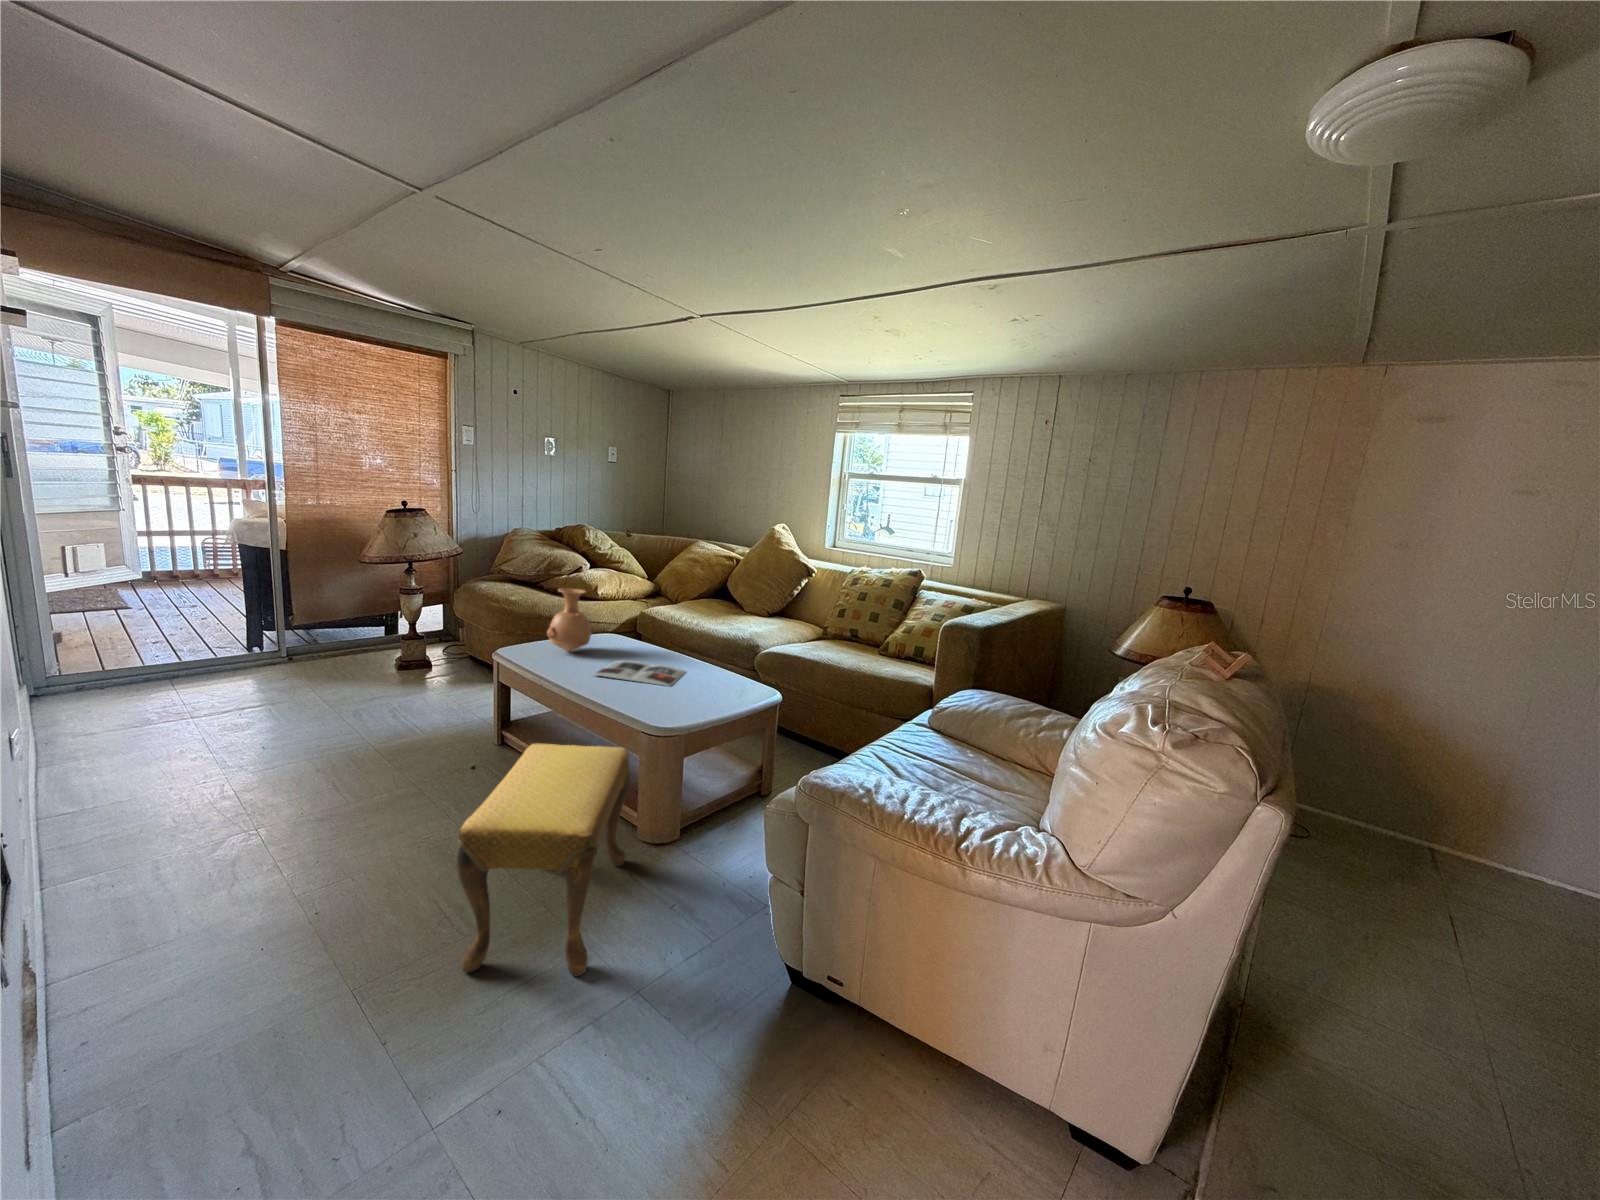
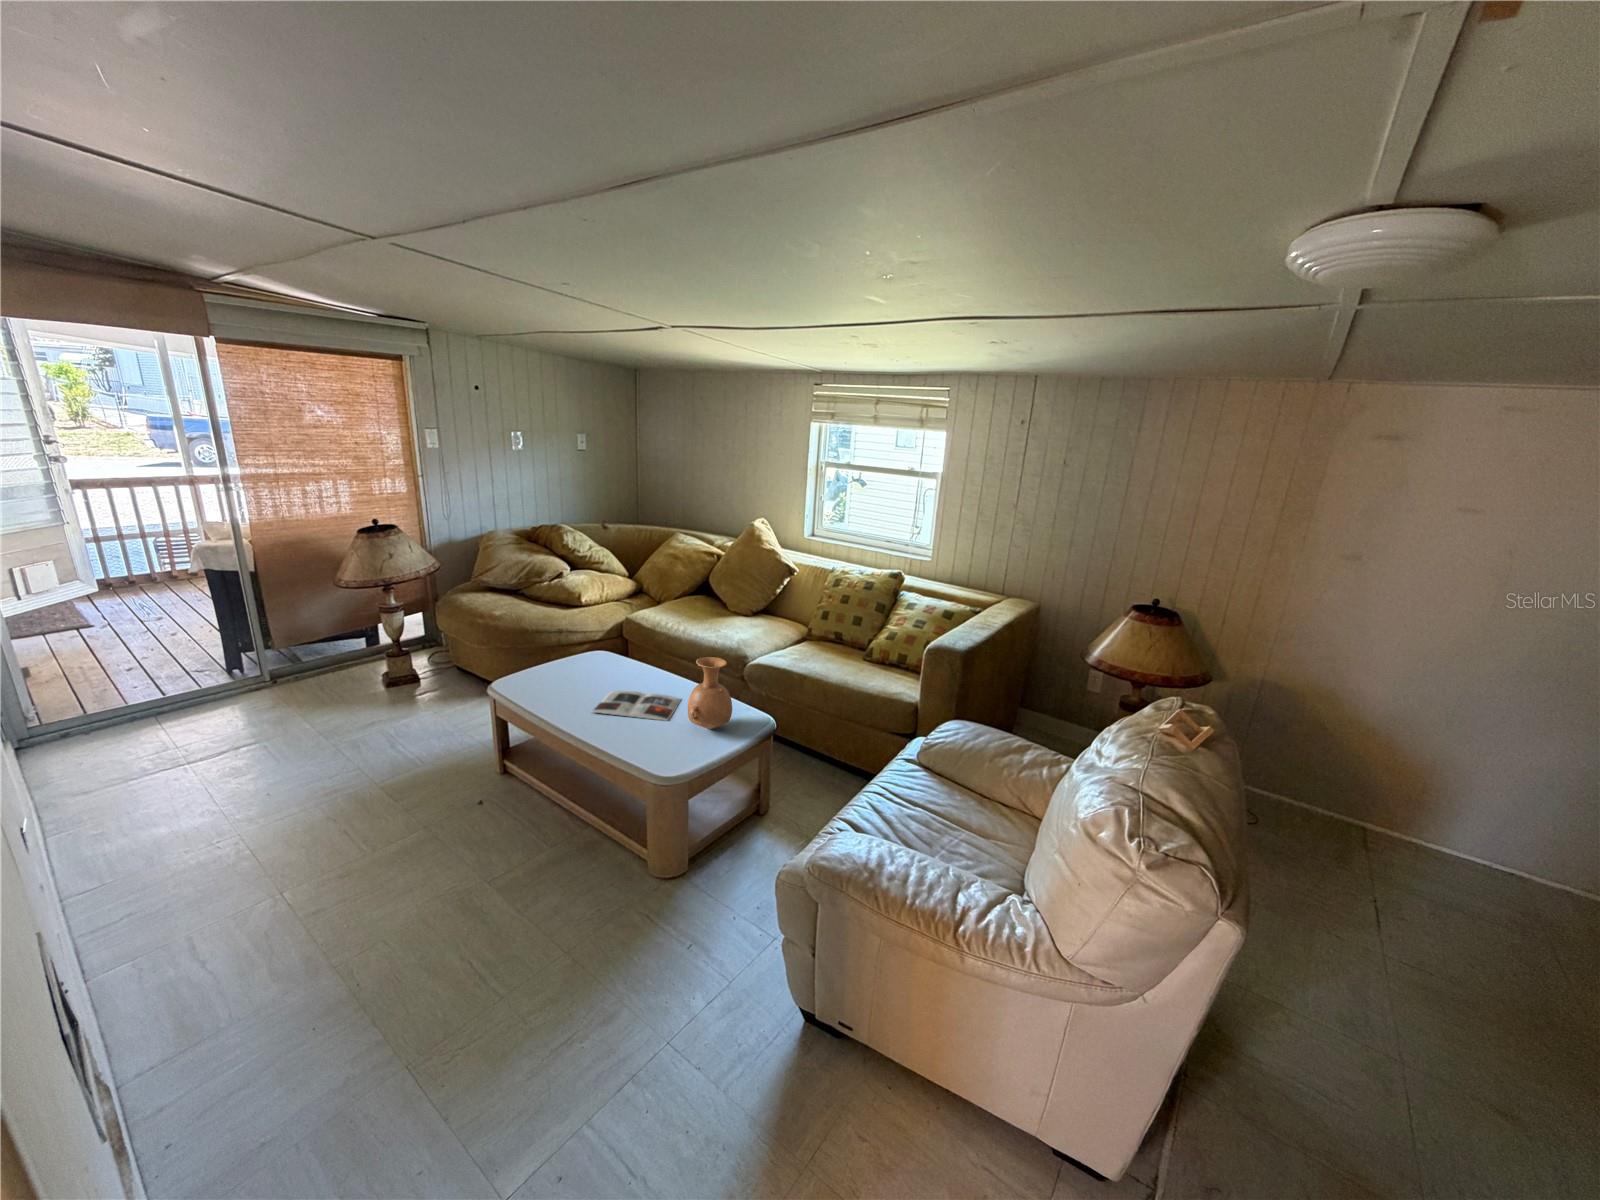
vase: present [547,588,593,652] -> present [688,657,732,729]
footstool: present [456,744,630,976] -> none [491,803,640,1037]

